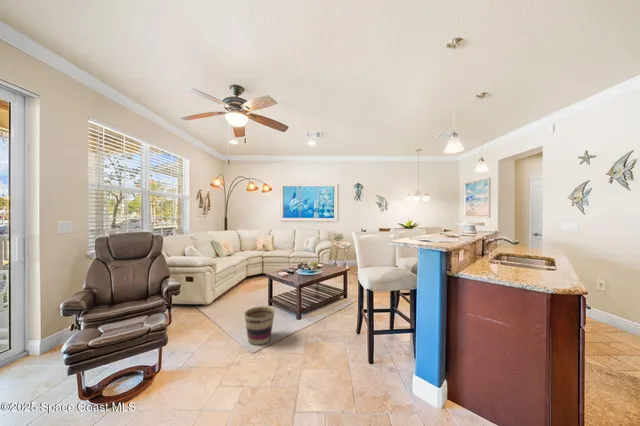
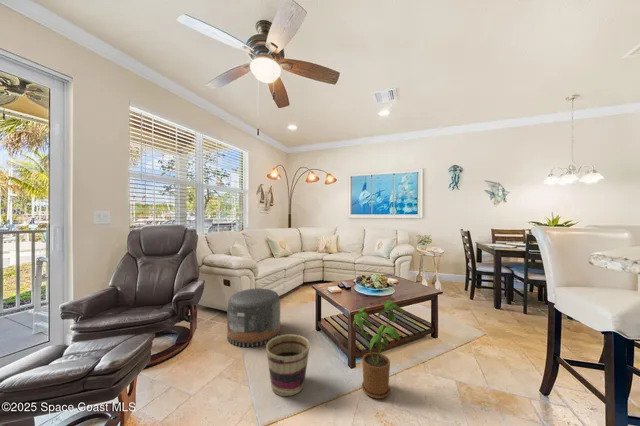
house plant: none [302,276,333,336] -> present [353,300,403,399]
pouf: none [197,281,240,325] -> present [227,288,280,347]

